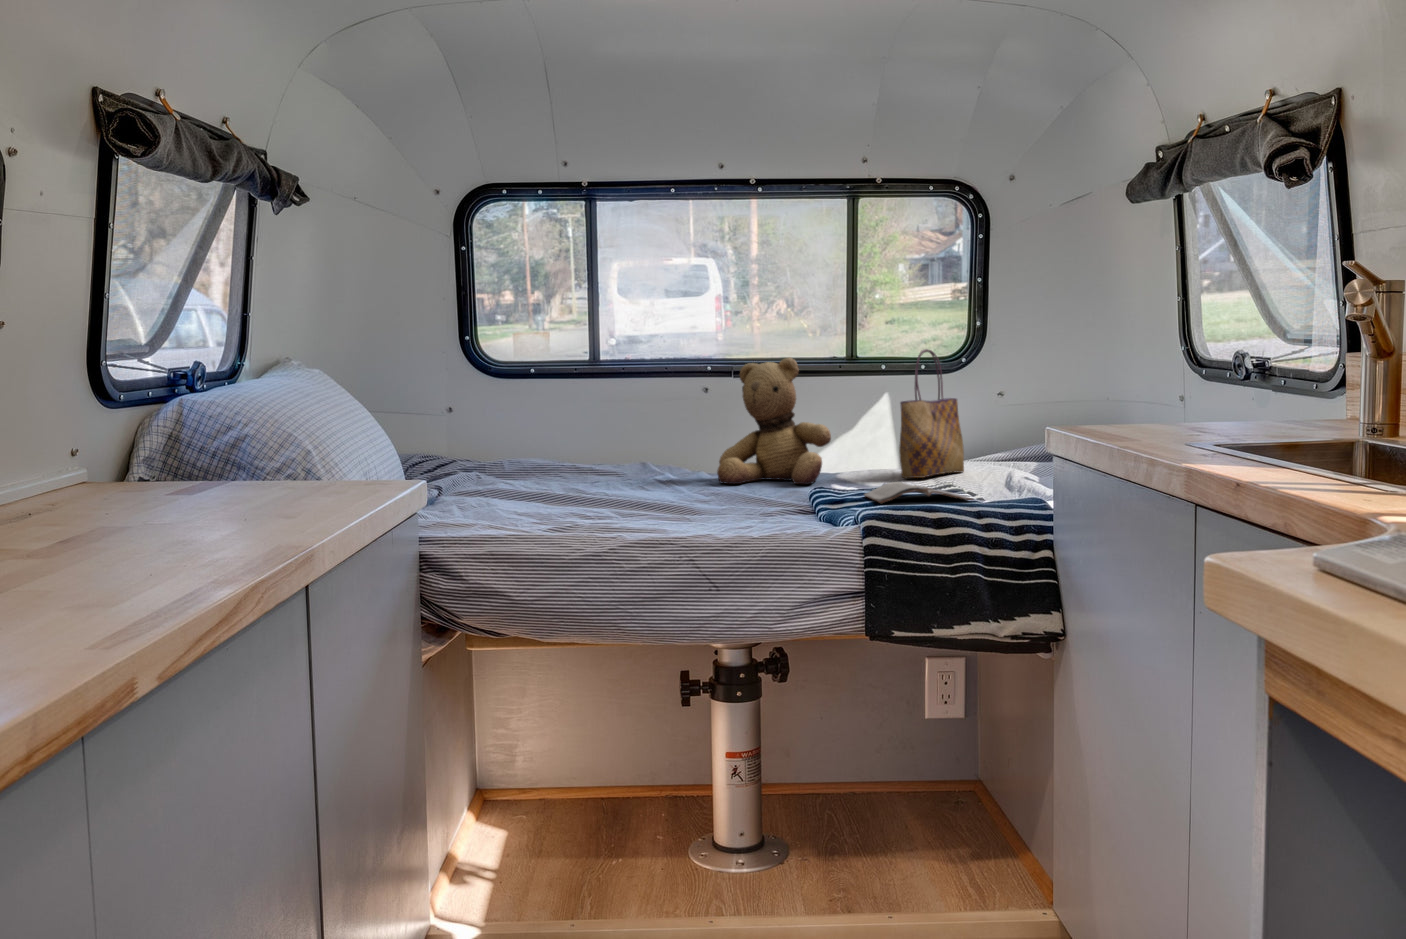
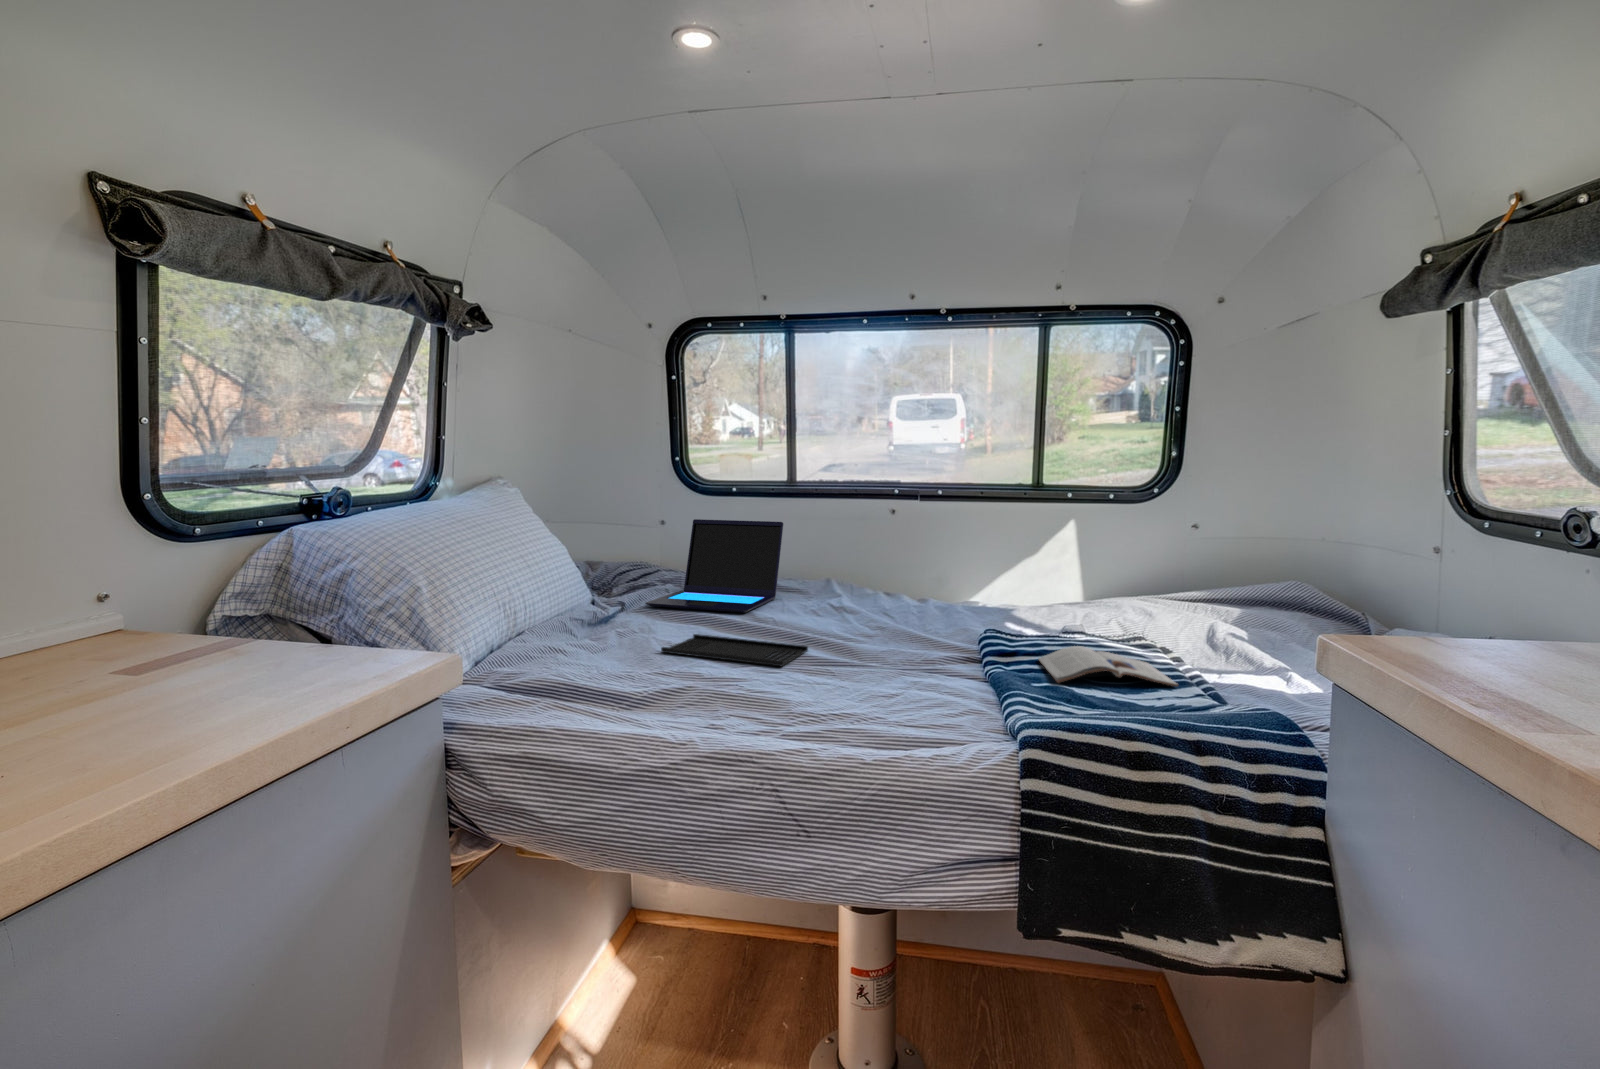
tote bag: present [899,349,964,478] -> none [1083,483,1155,626]
teddy bear: present [717,357,831,484] -> none [884,489,1007,628]
laptop: none [470,400,602,487] -> present [645,519,783,613]
tray: none [529,497,662,508] -> present [661,634,808,666]

